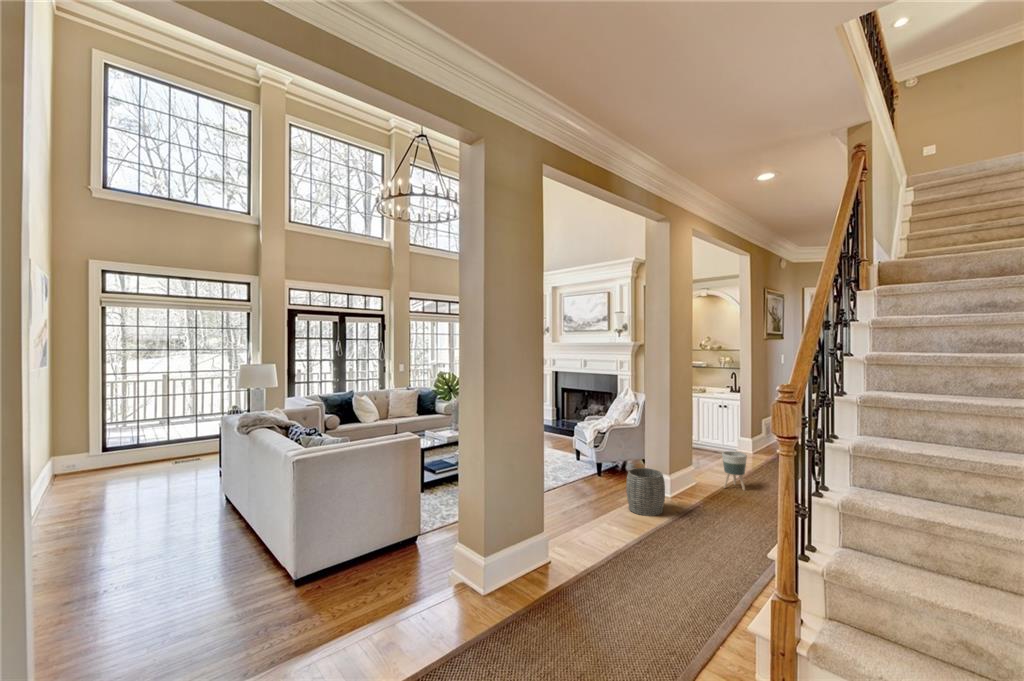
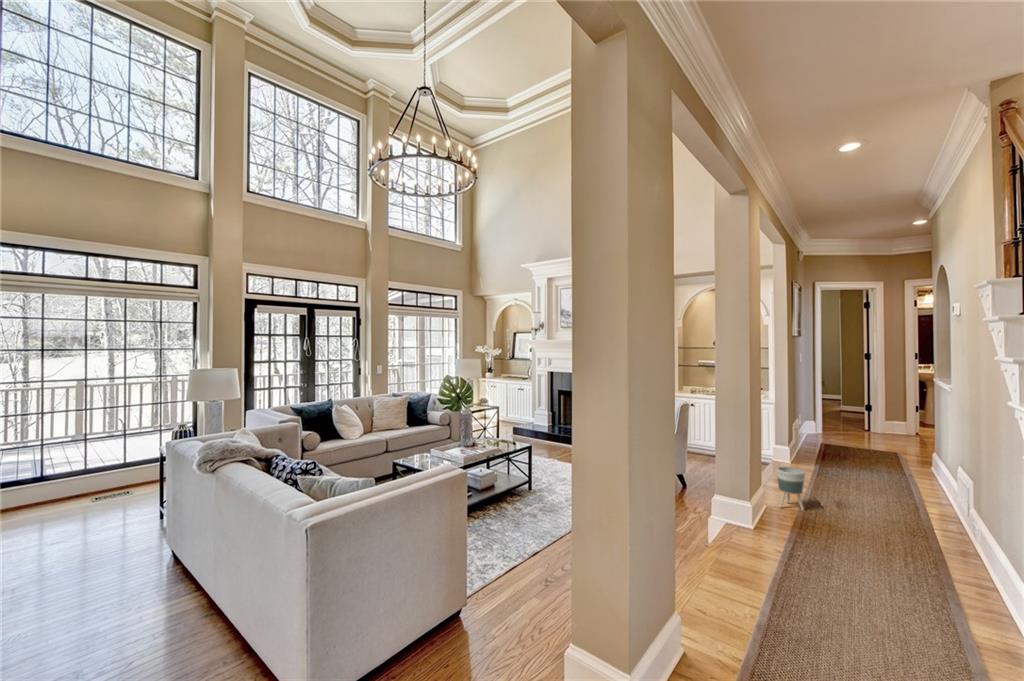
woven basket: present [626,468,665,516] -> none [695,492,742,551]

